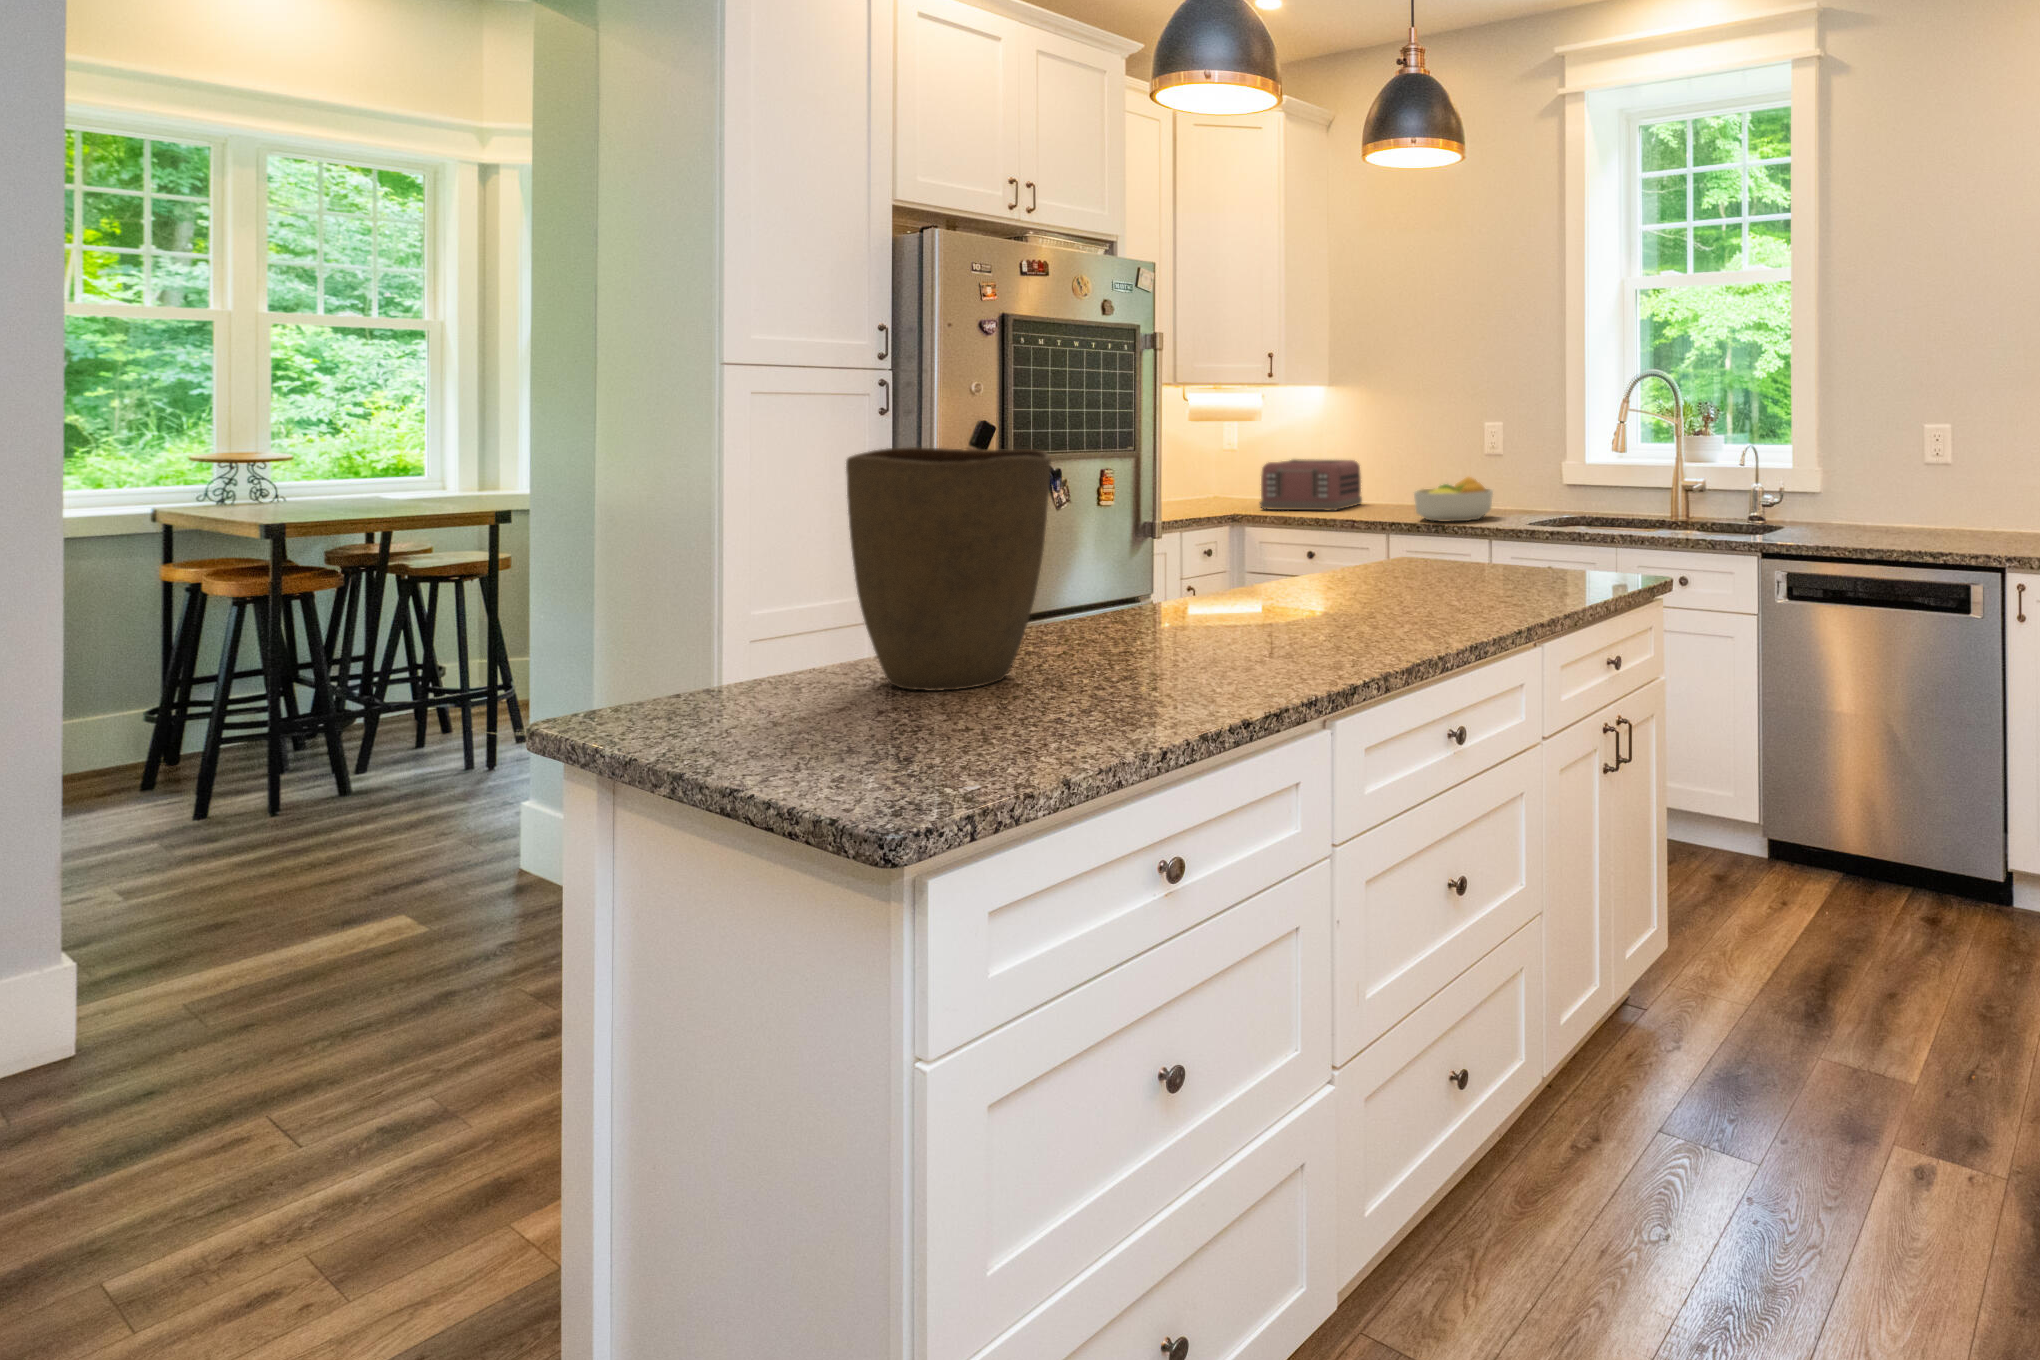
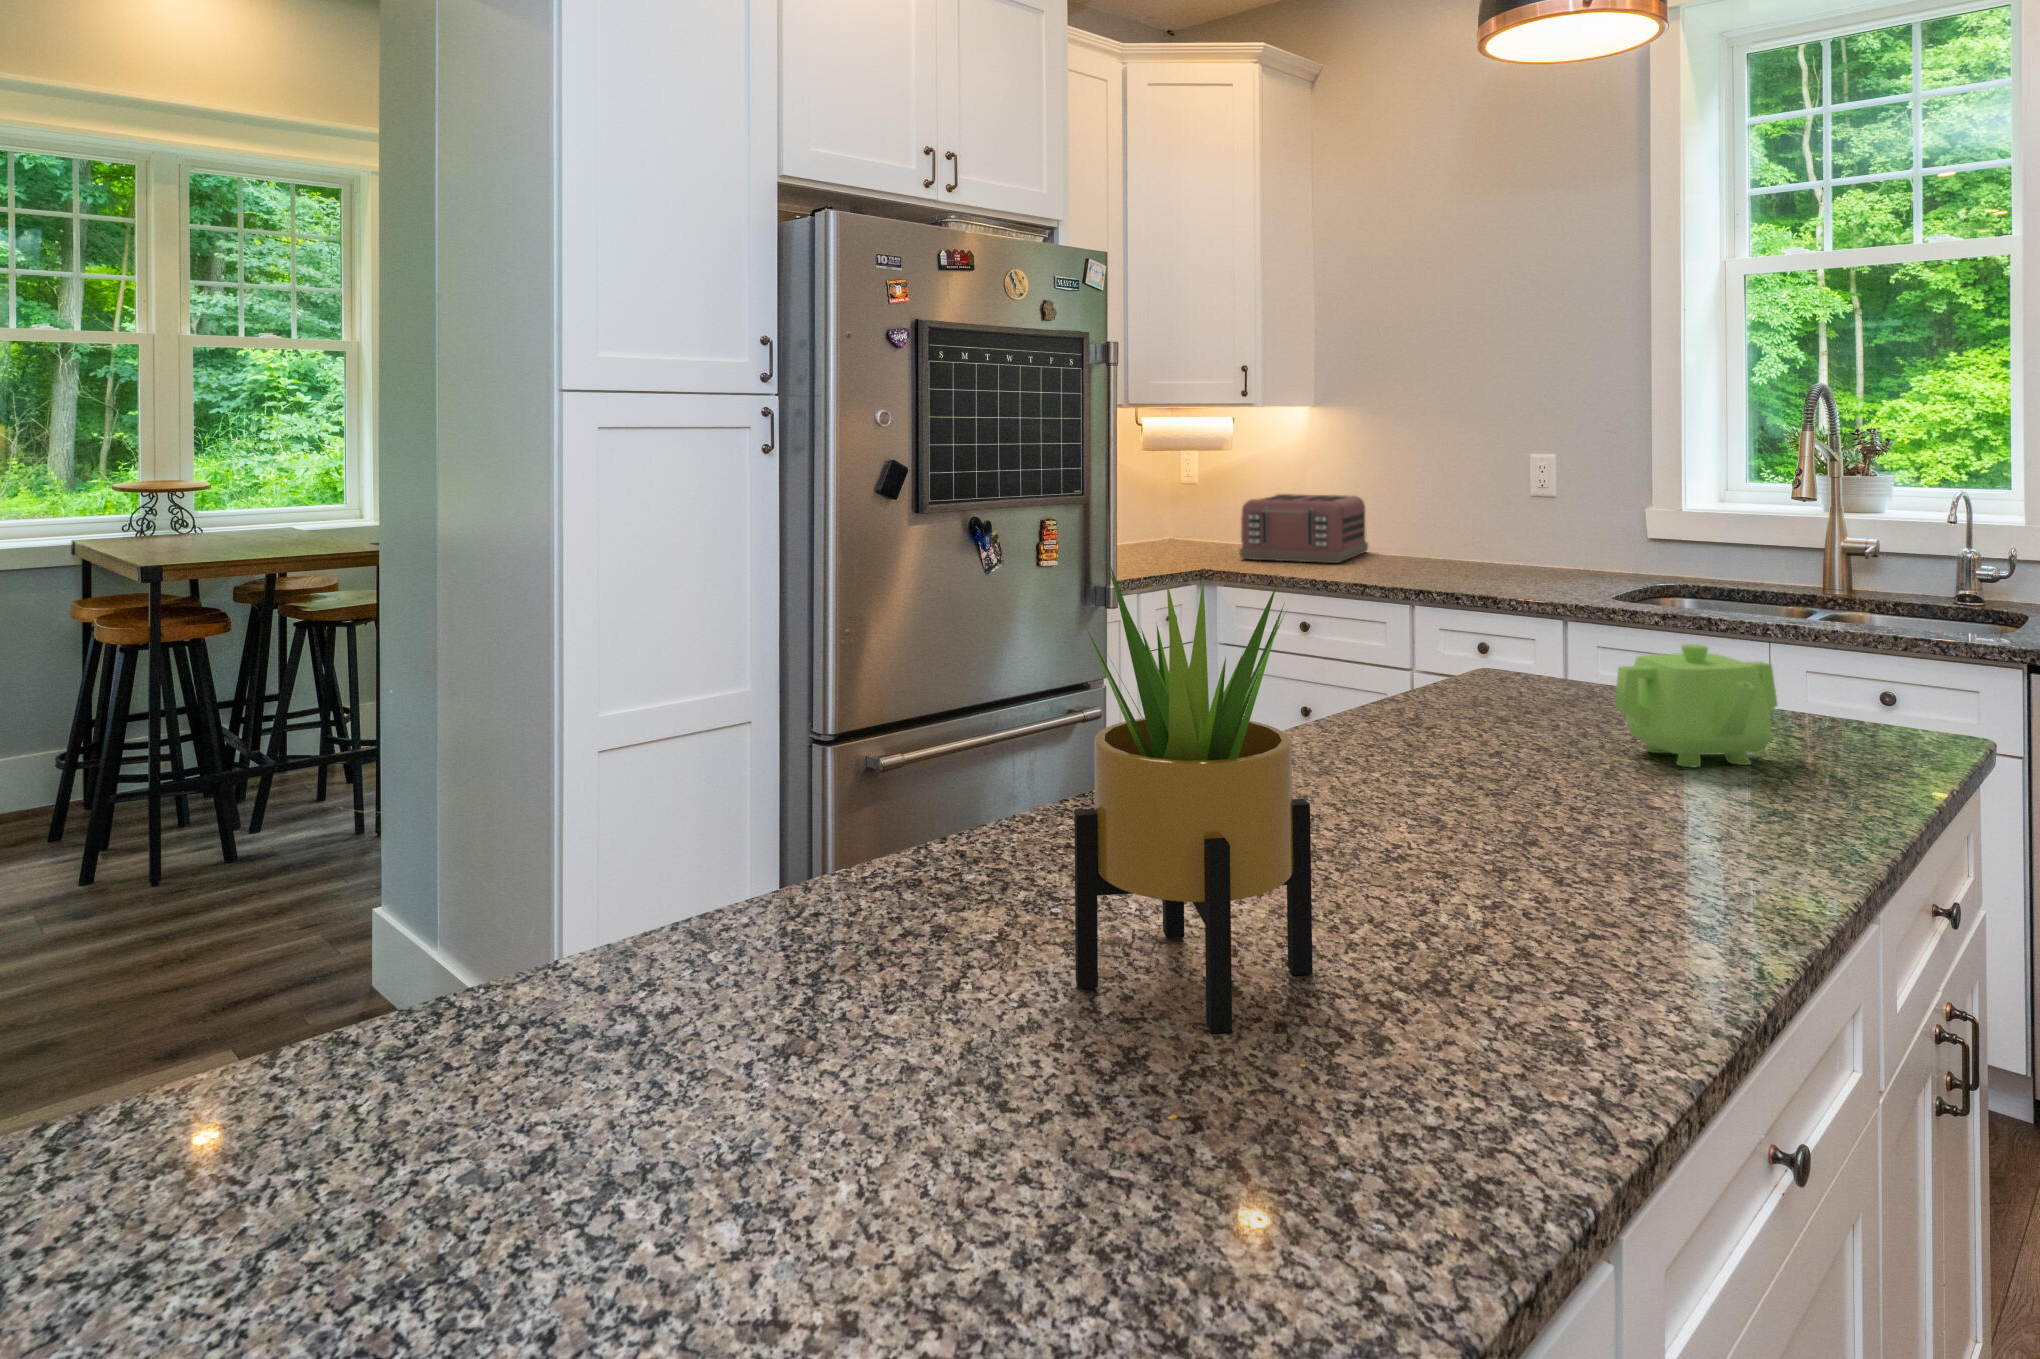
potted plant: none [1130,442,1252,659] -> present [1074,565,1313,1033]
vase: present [846,447,1051,691] -> none [492,584,911,1149]
fruit bowl: present [1414,477,1493,521] -> none [1450,525,1558,589]
teapot: none [1459,516,1554,586] -> present [1614,644,1778,767]

